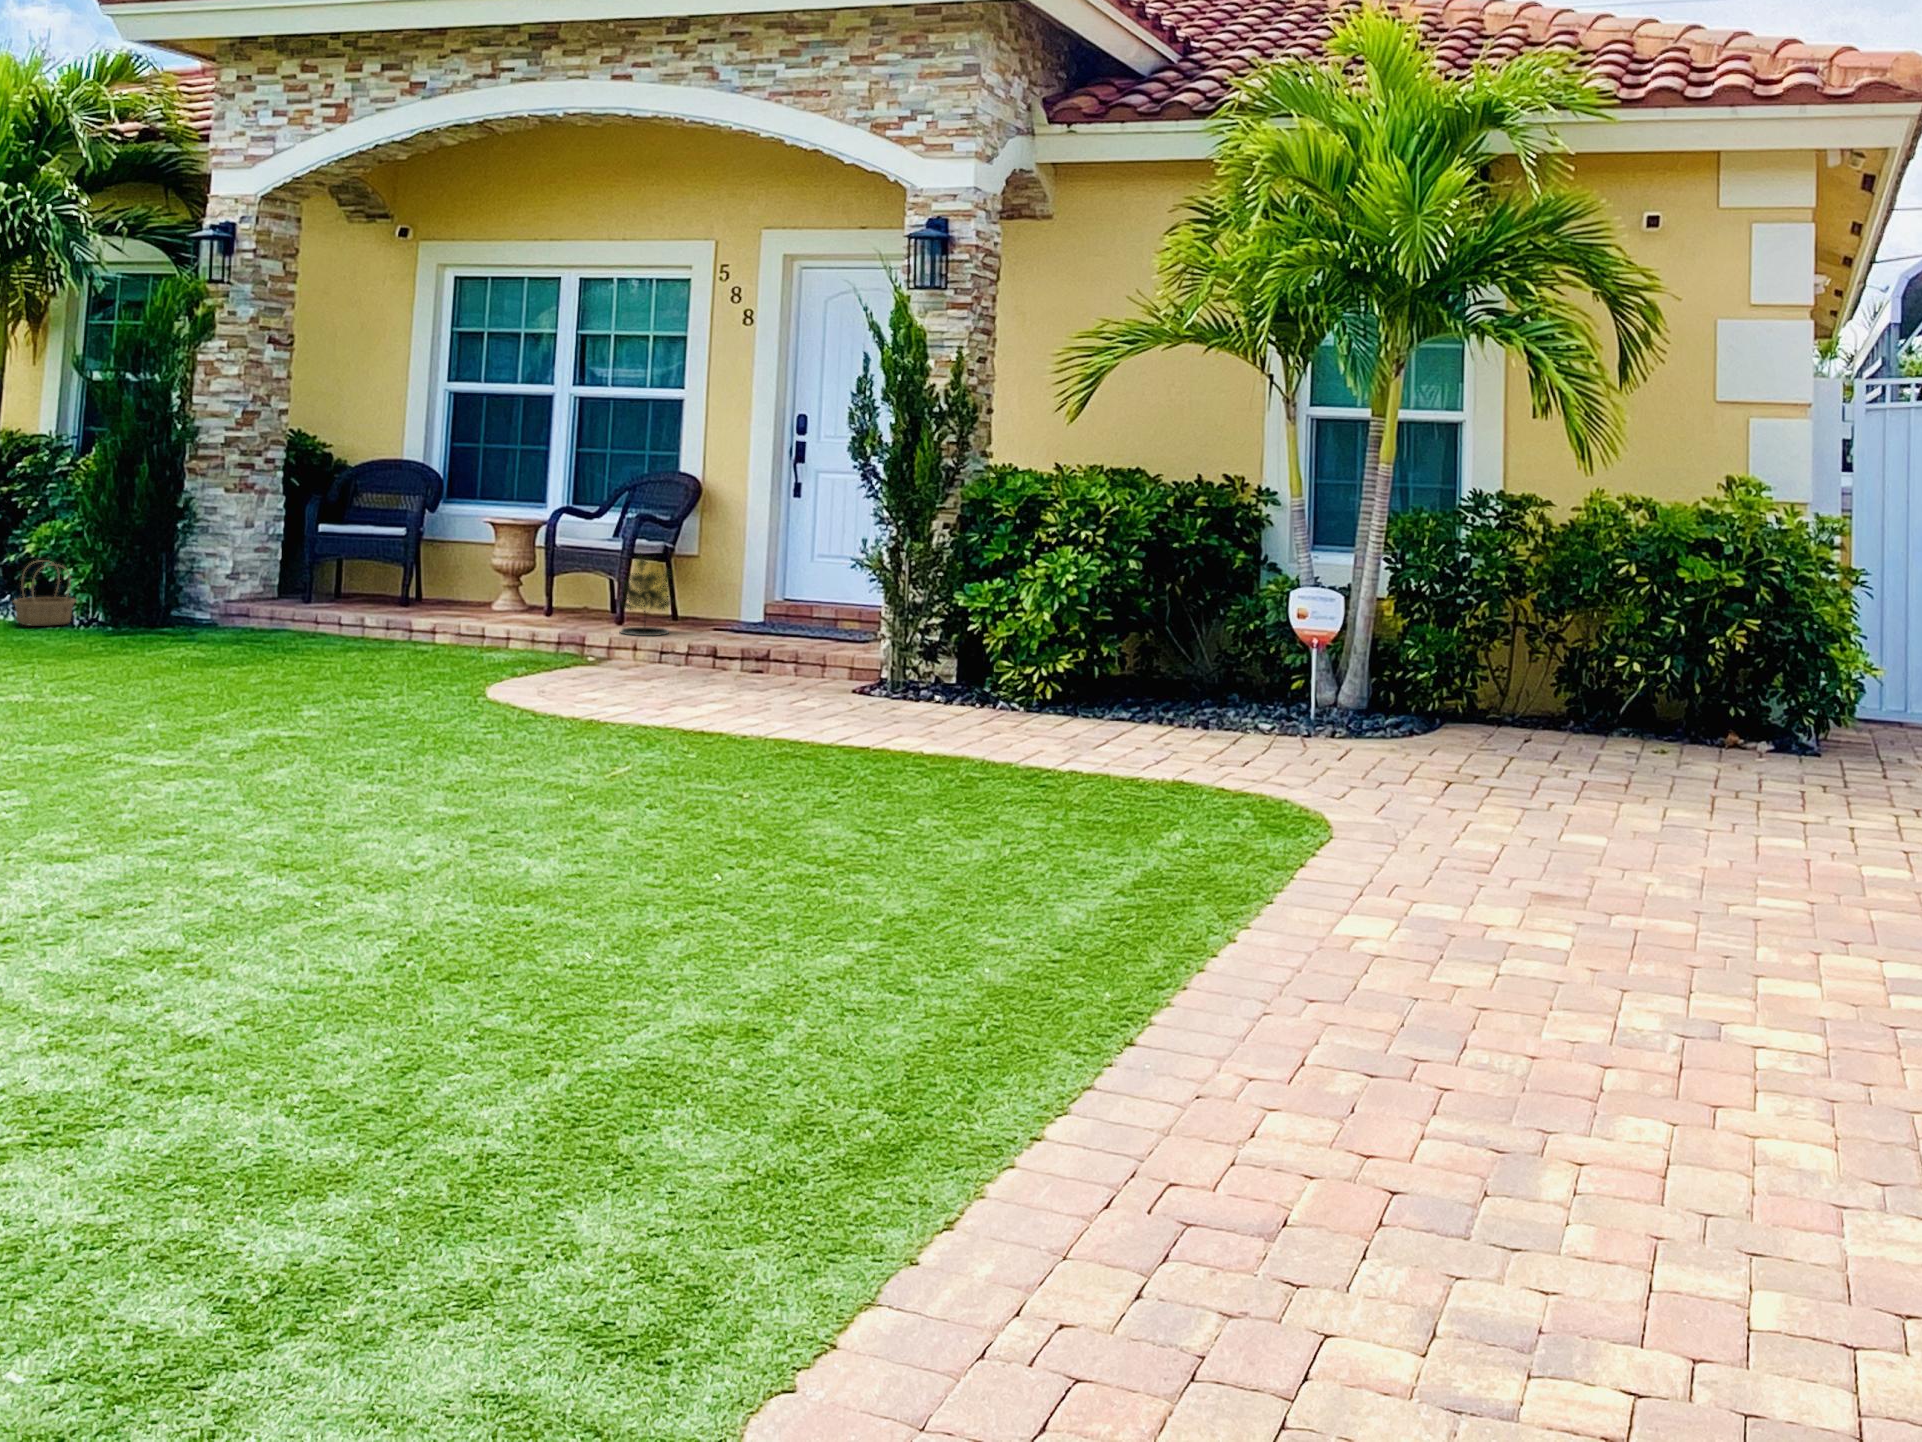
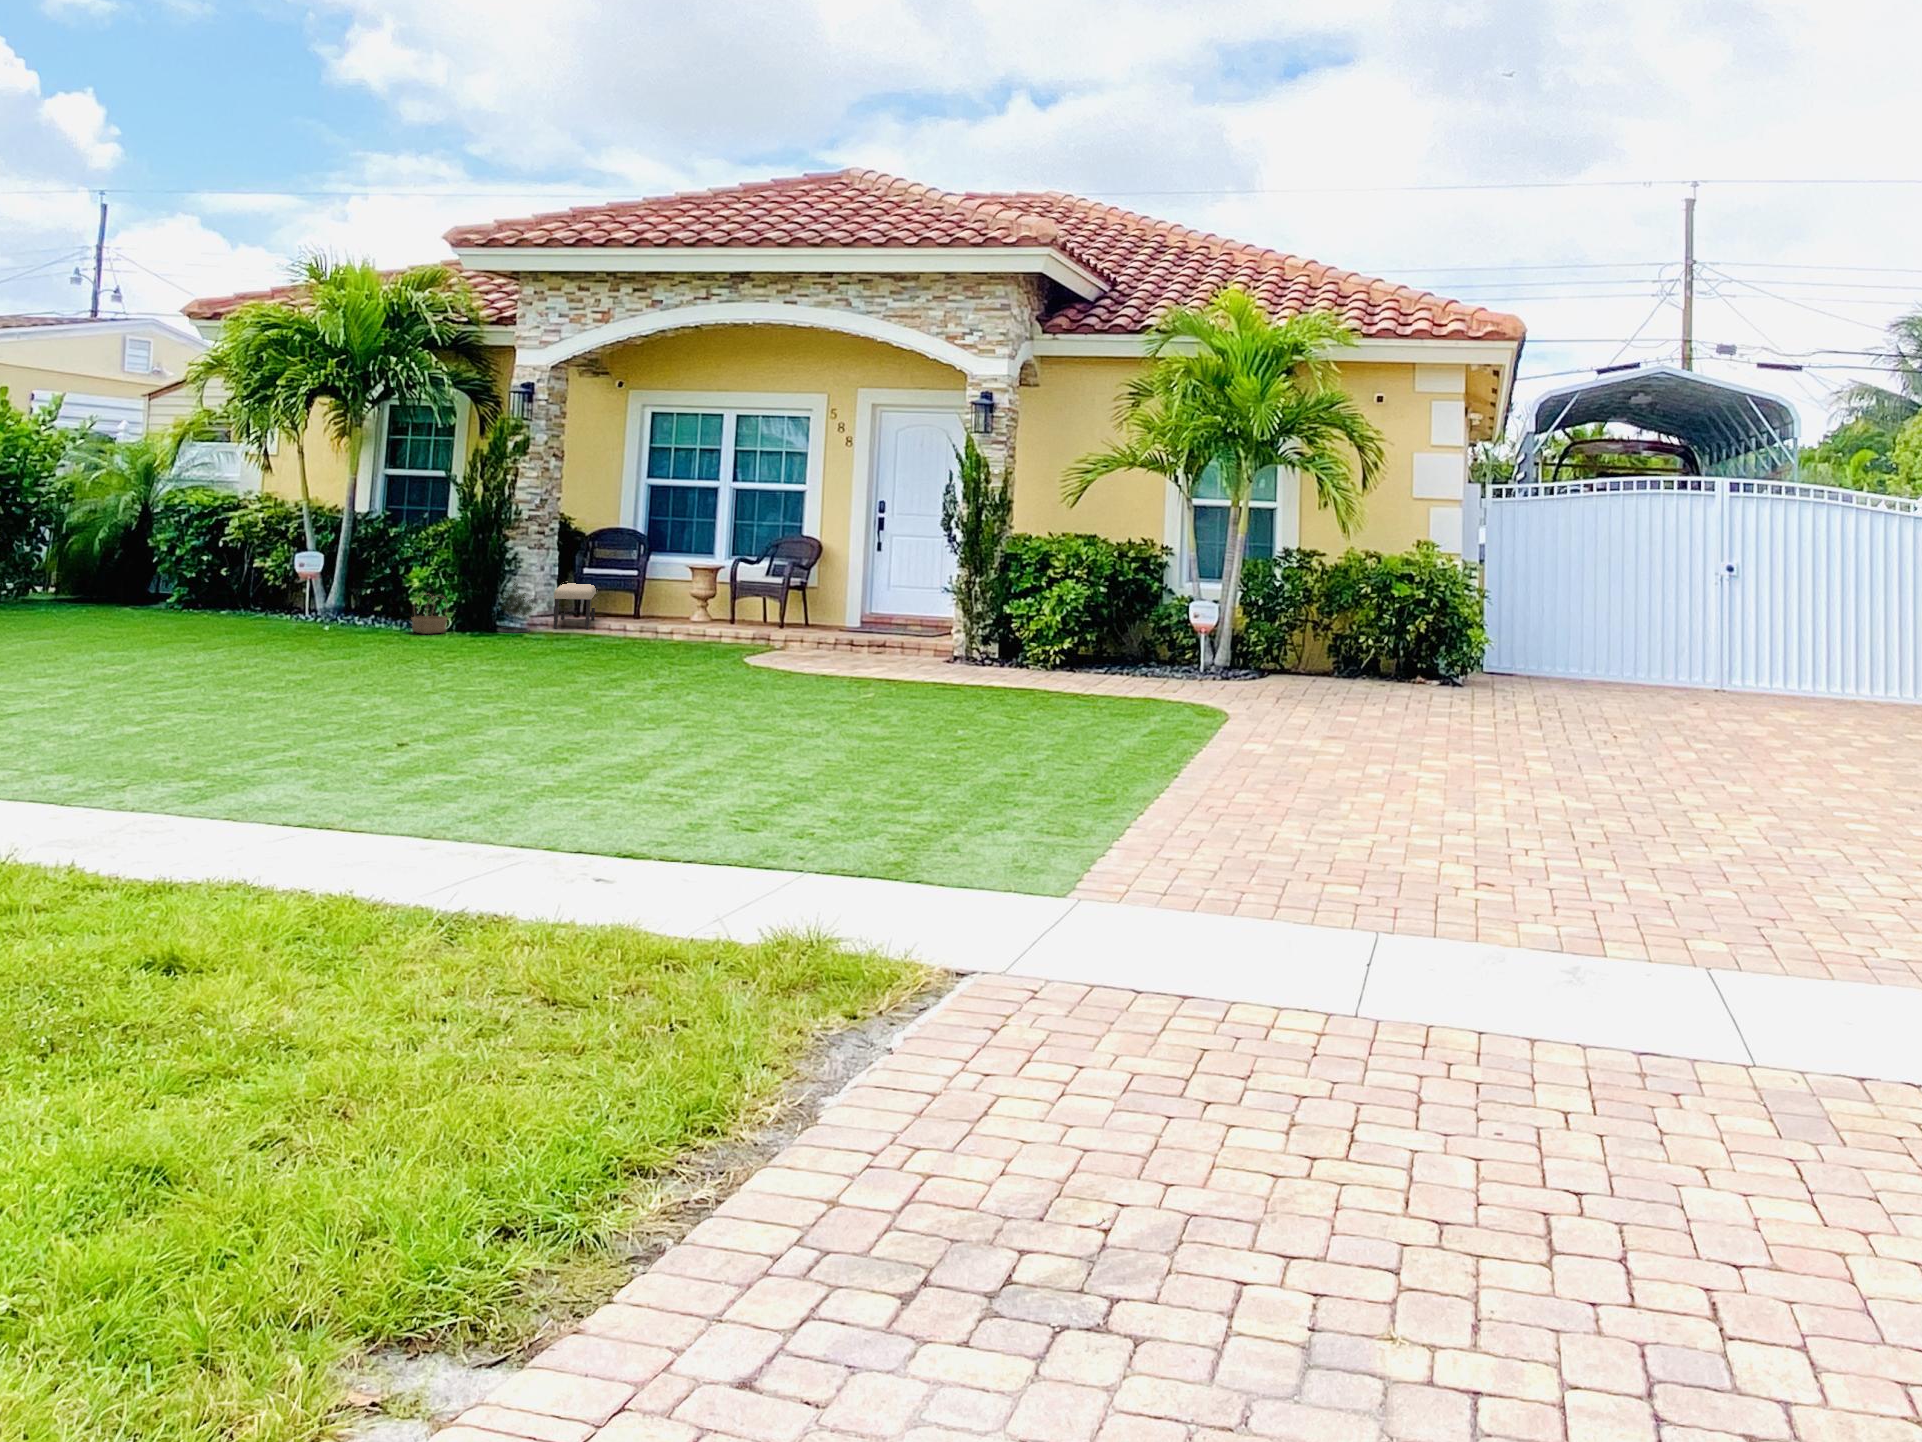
bench: none [264,543,362,620] -> present [553,583,596,629]
potted tree: present [619,553,672,636] -> present [499,581,533,633]

